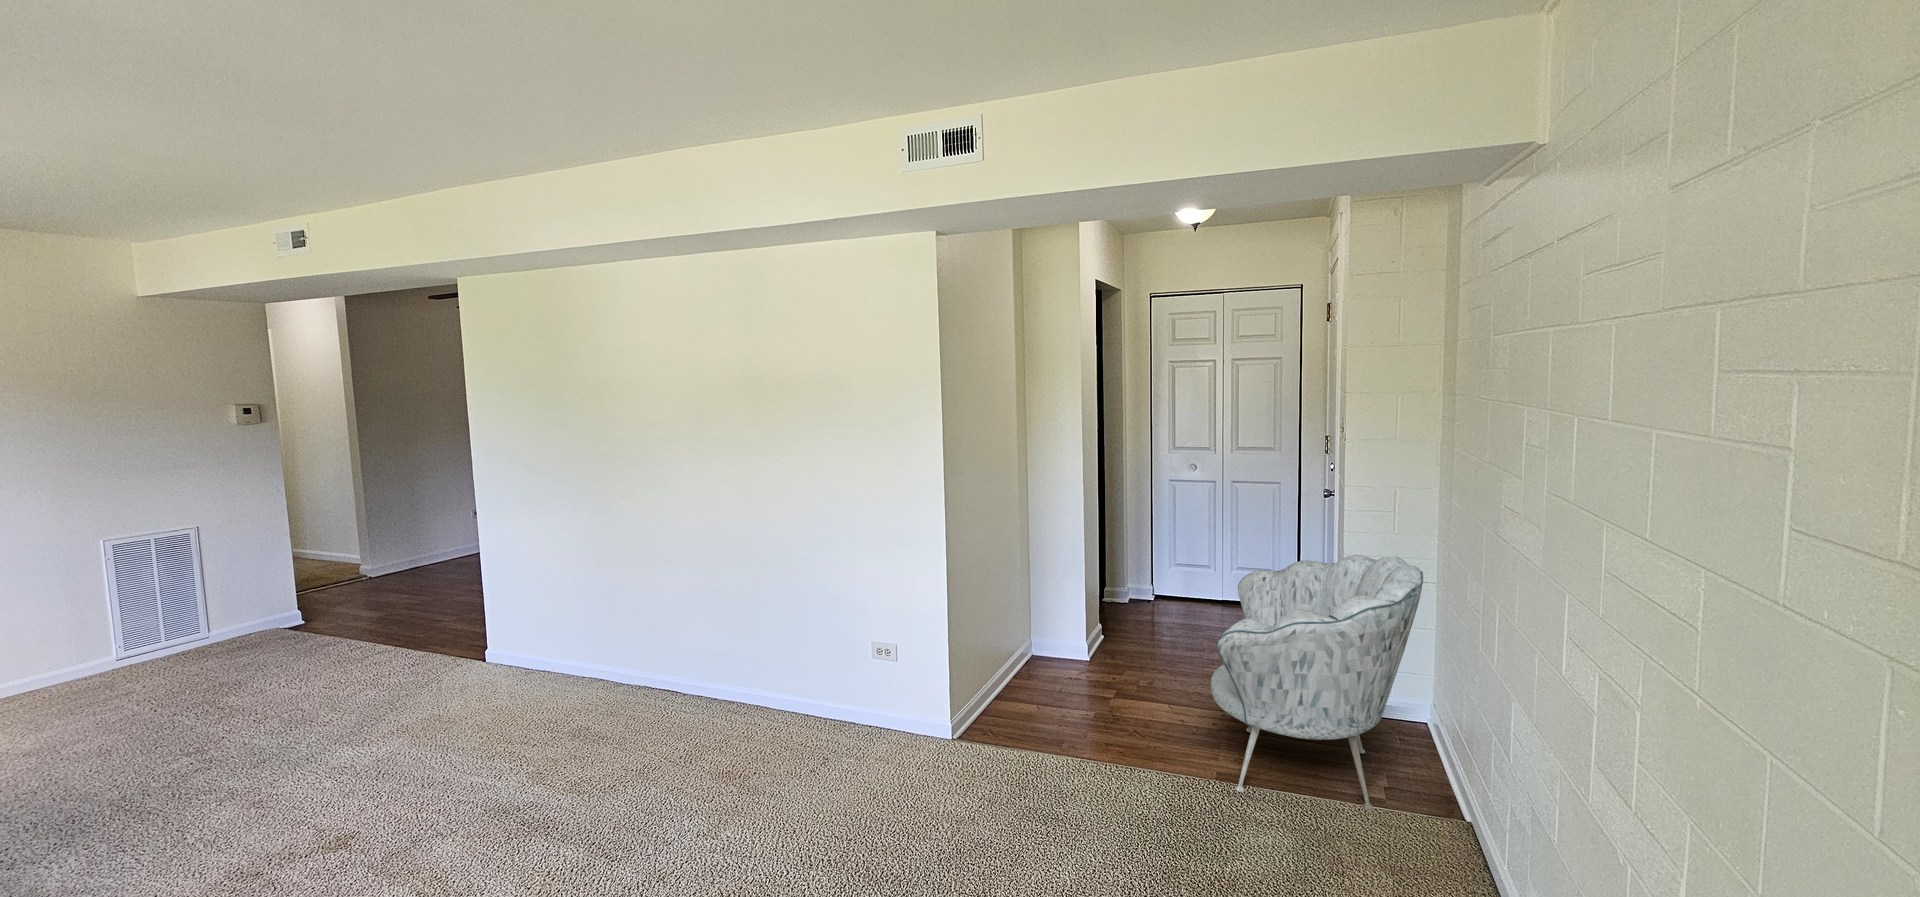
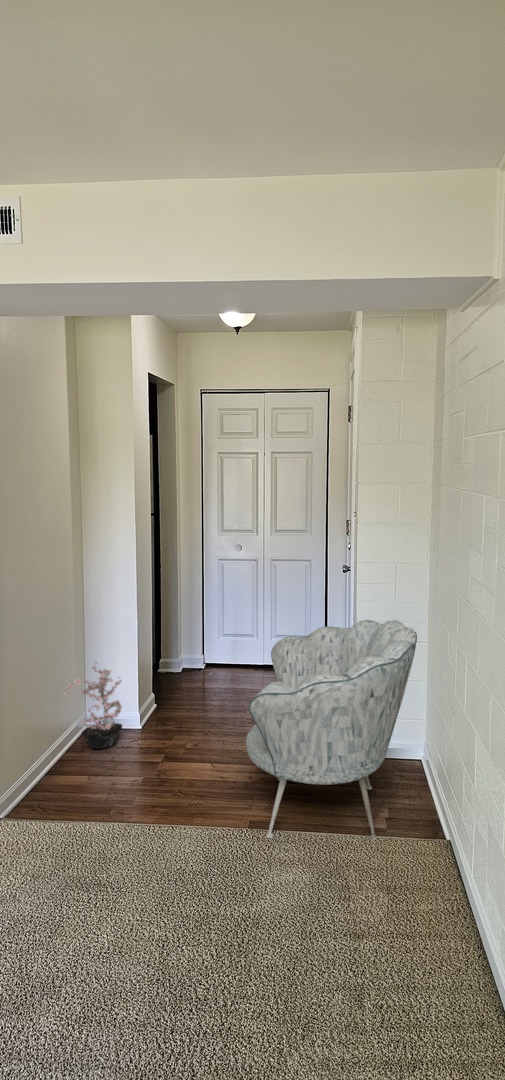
potted plant: none [1009,584,1072,679] -> present [65,661,122,749]

